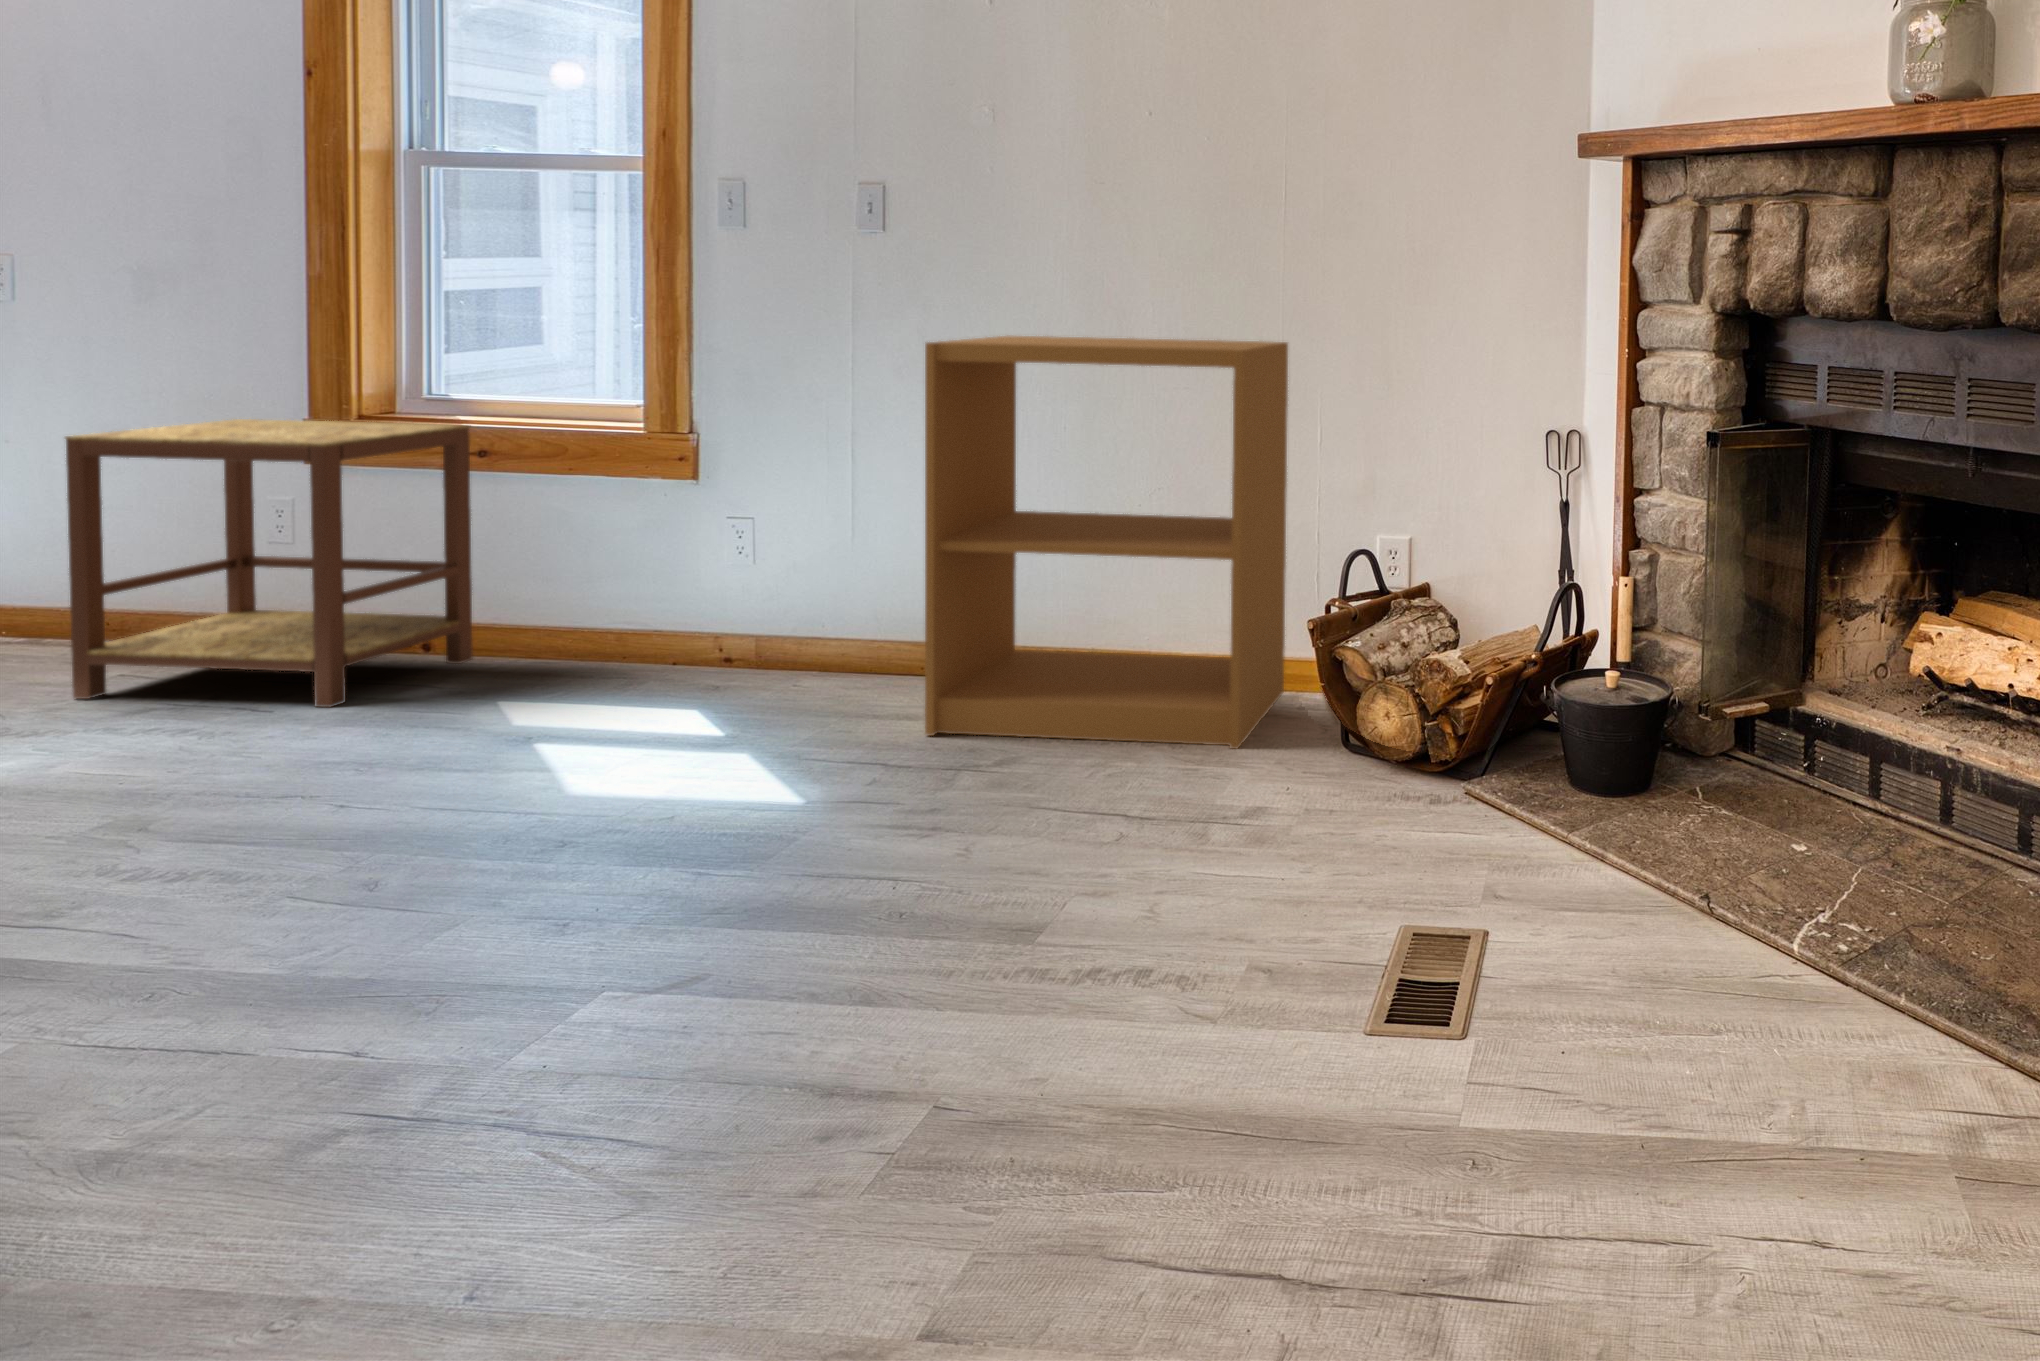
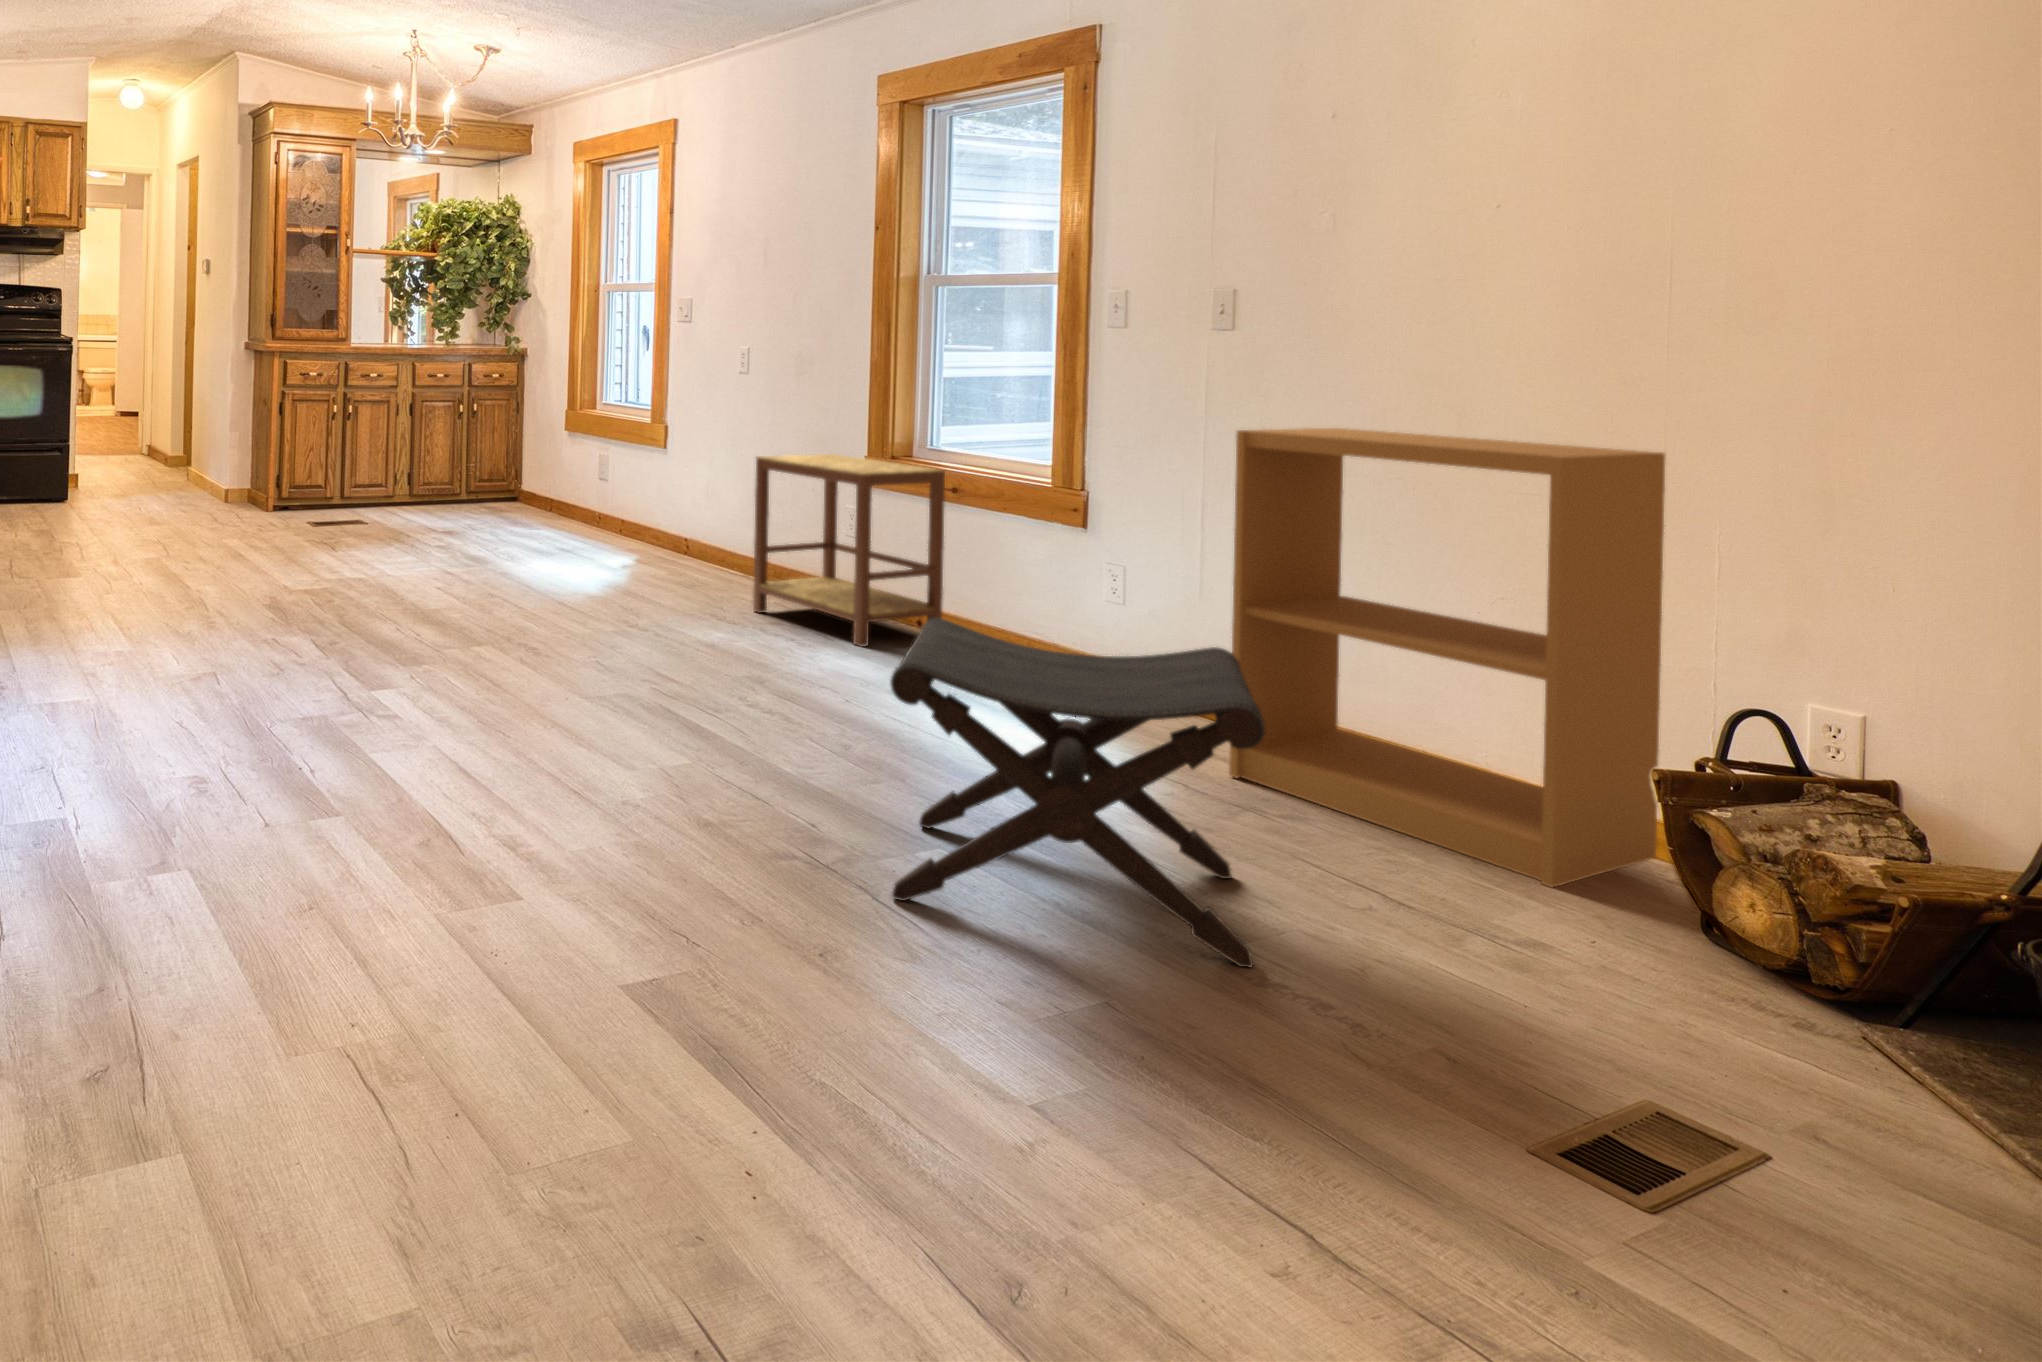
footstool: none [532,597,1069,1112] -> present [890,618,1265,968]

